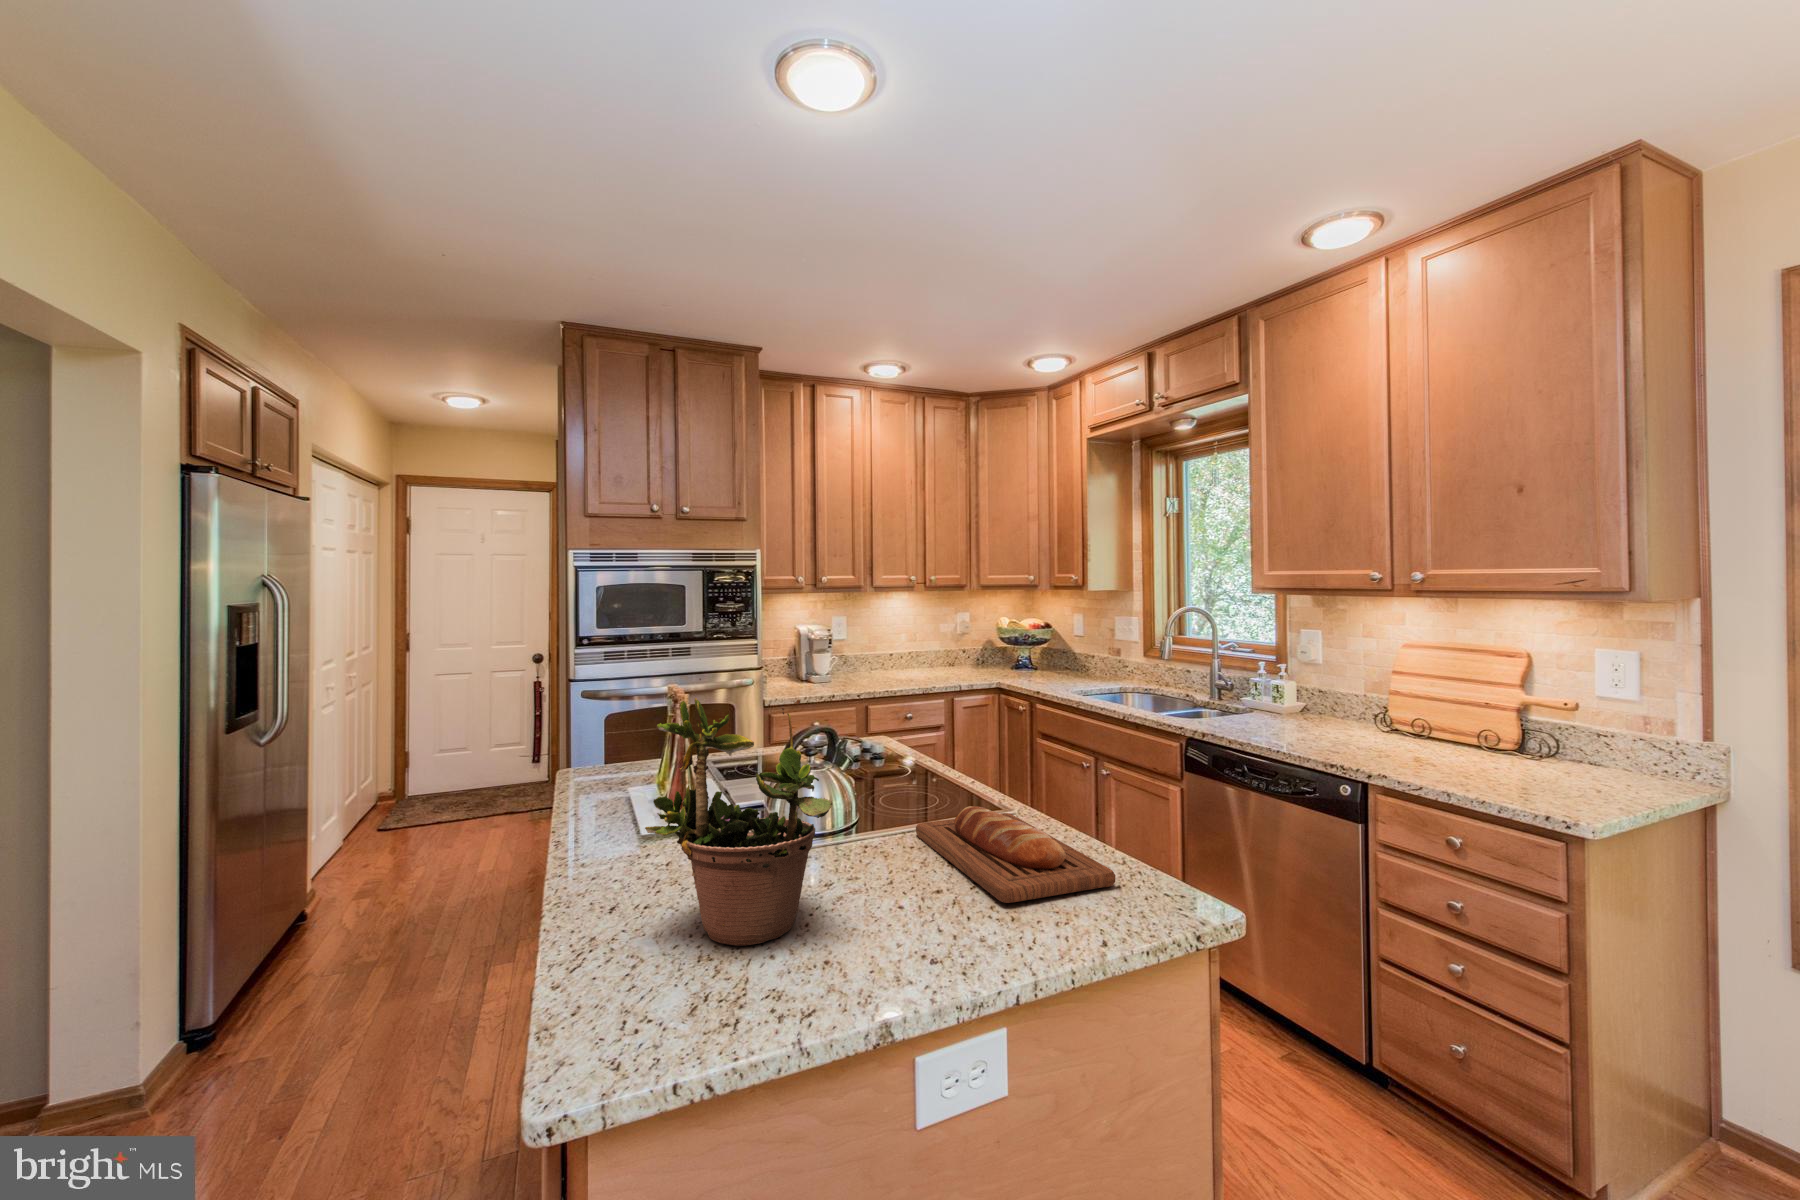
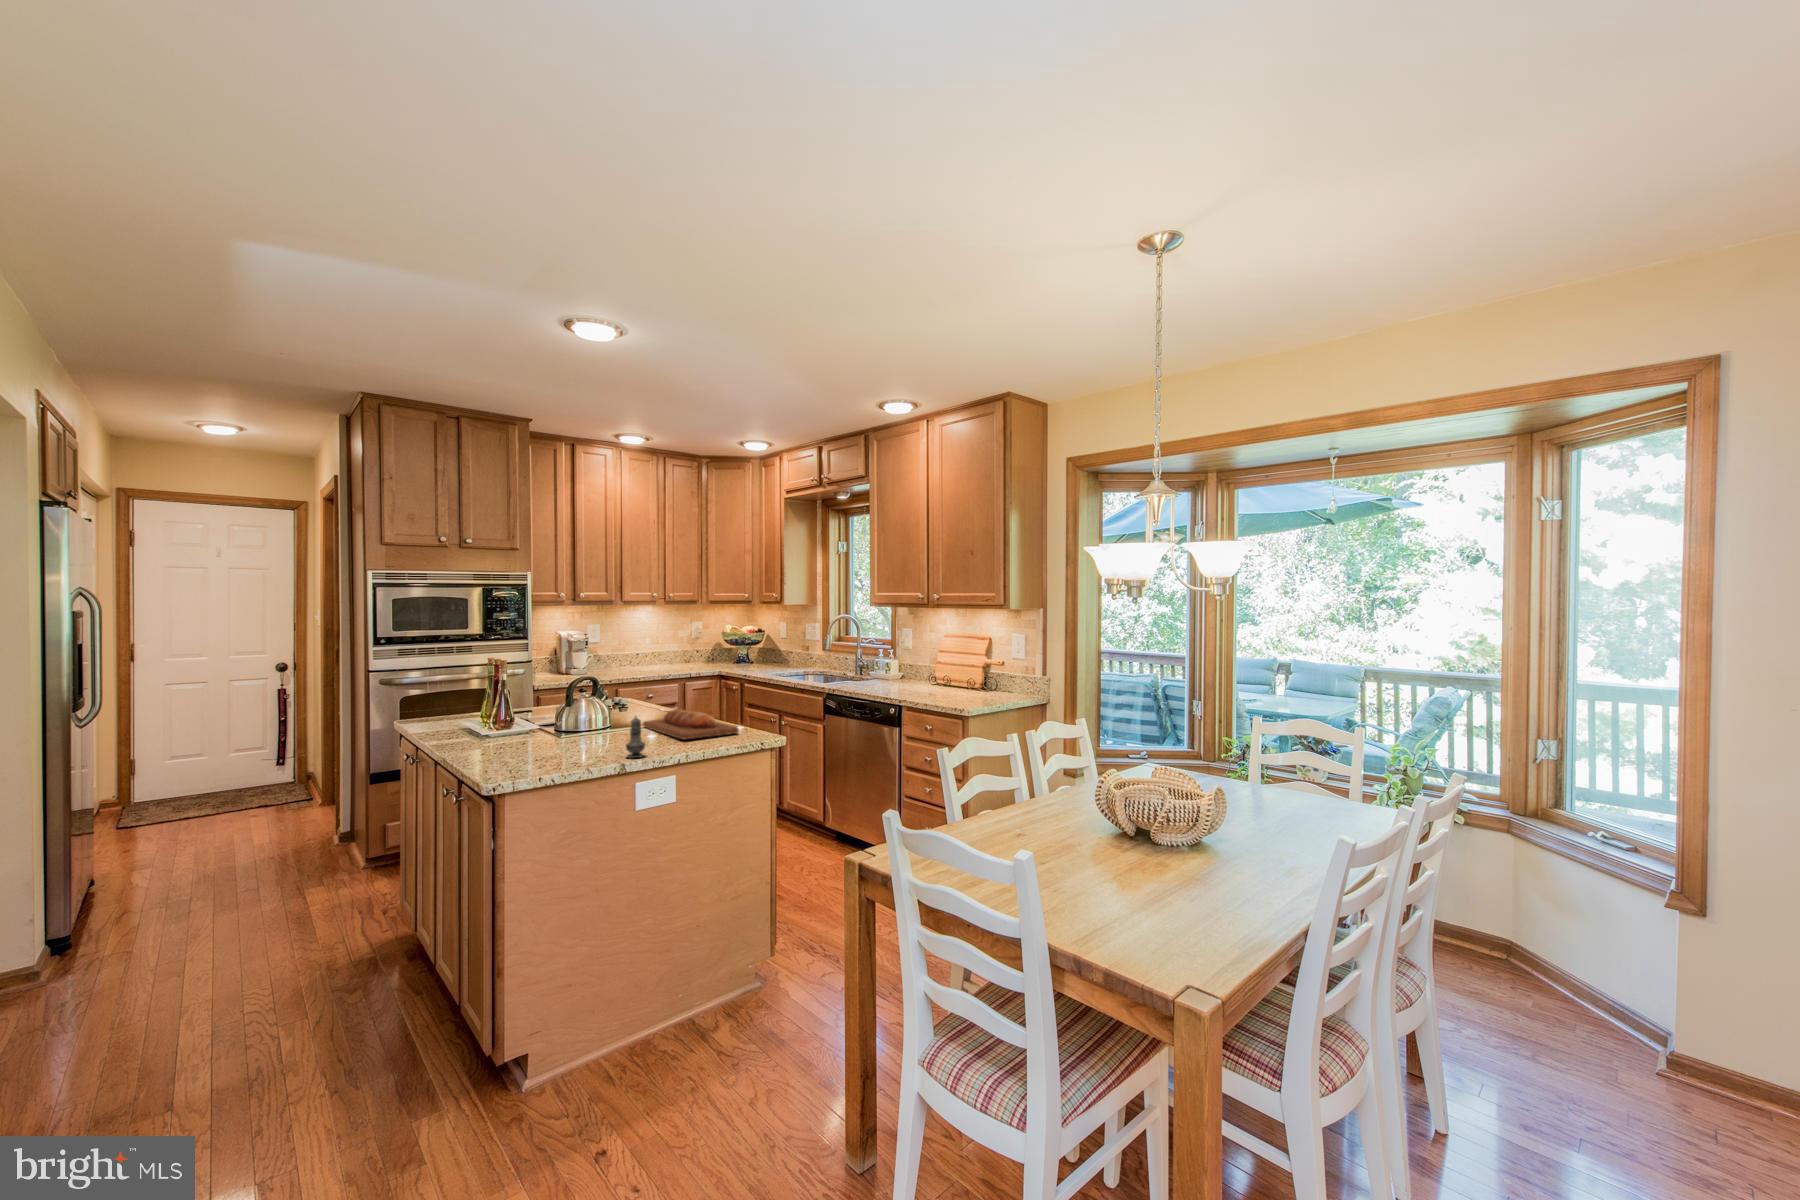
potted plant: present [645,679,832,946] -> none [505,636,600,756]
salt shaker: none [886,875,933,983] -> present [626,717,645,758]

